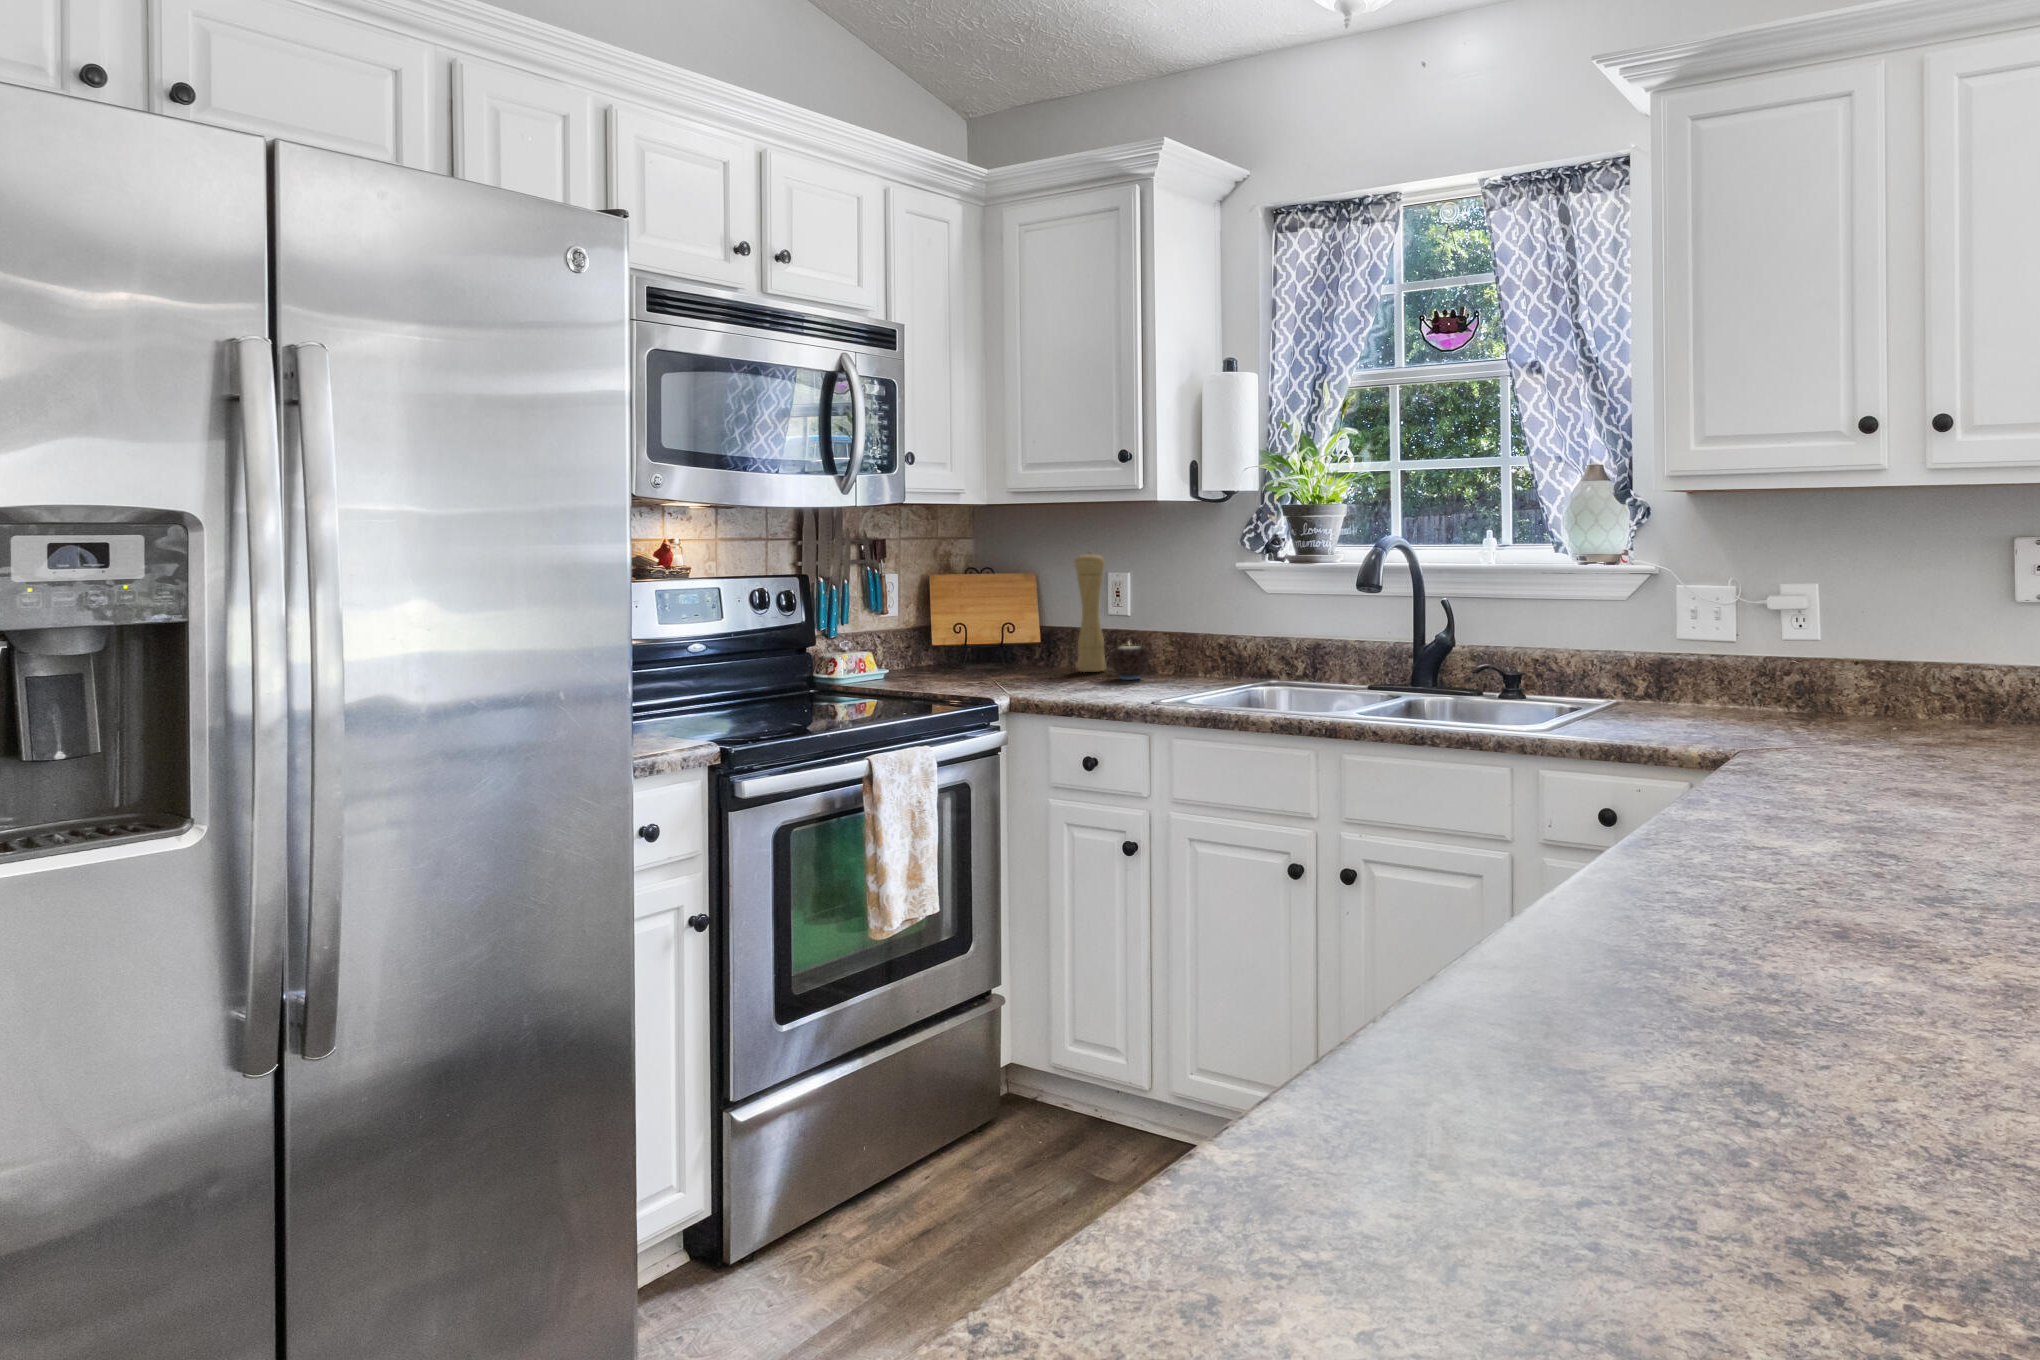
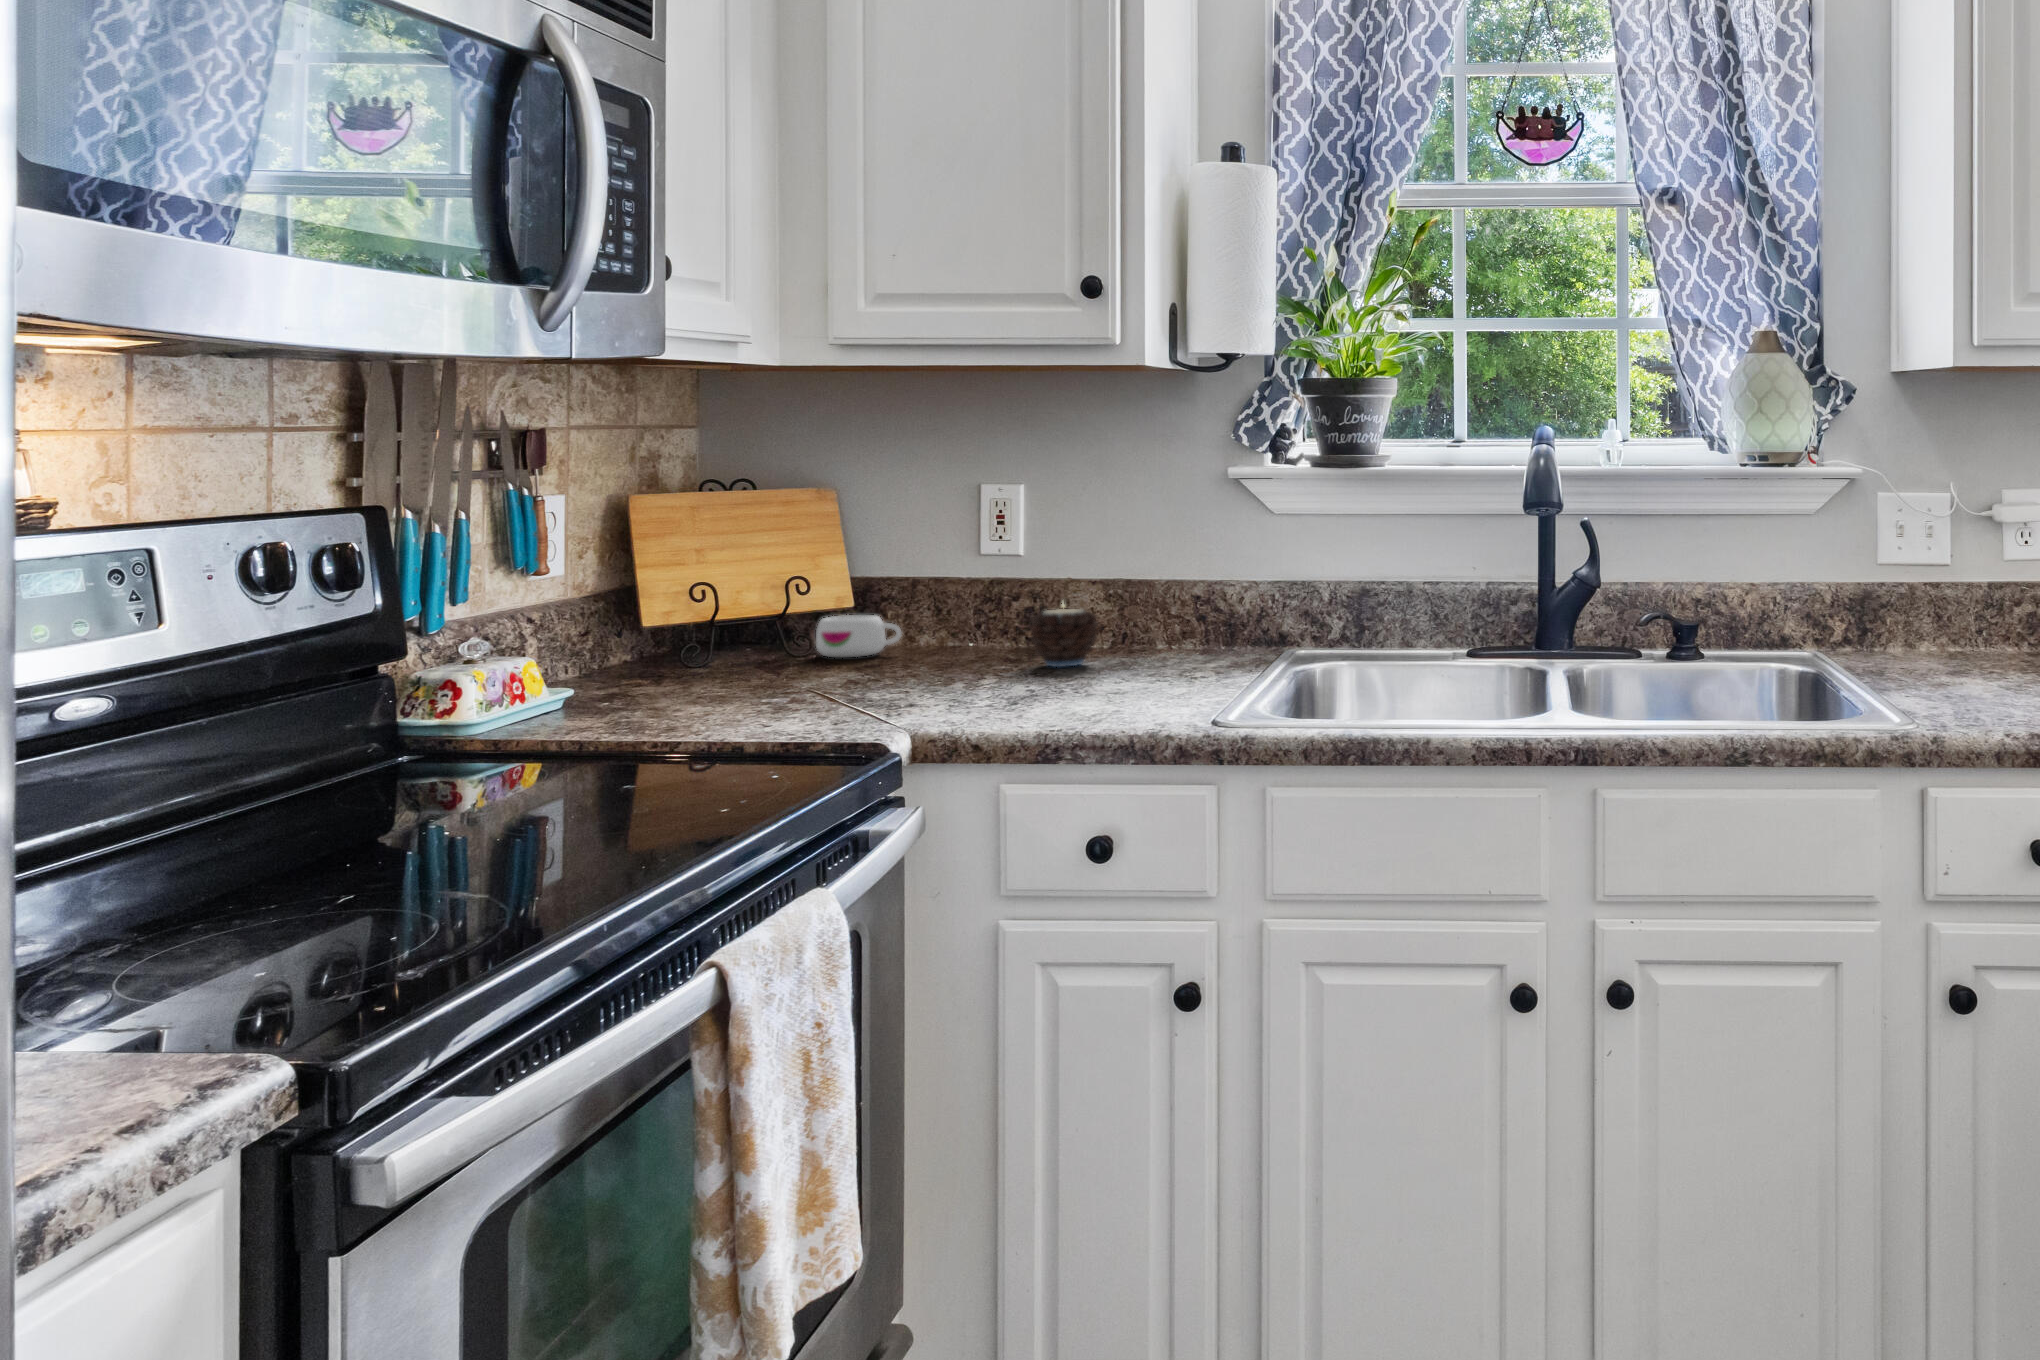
pepper mill: present [1075,553,1106,672] -> none [937,452,993,658]
mug: none [1019,645,1062,668] -> present [816,615,901,657]

